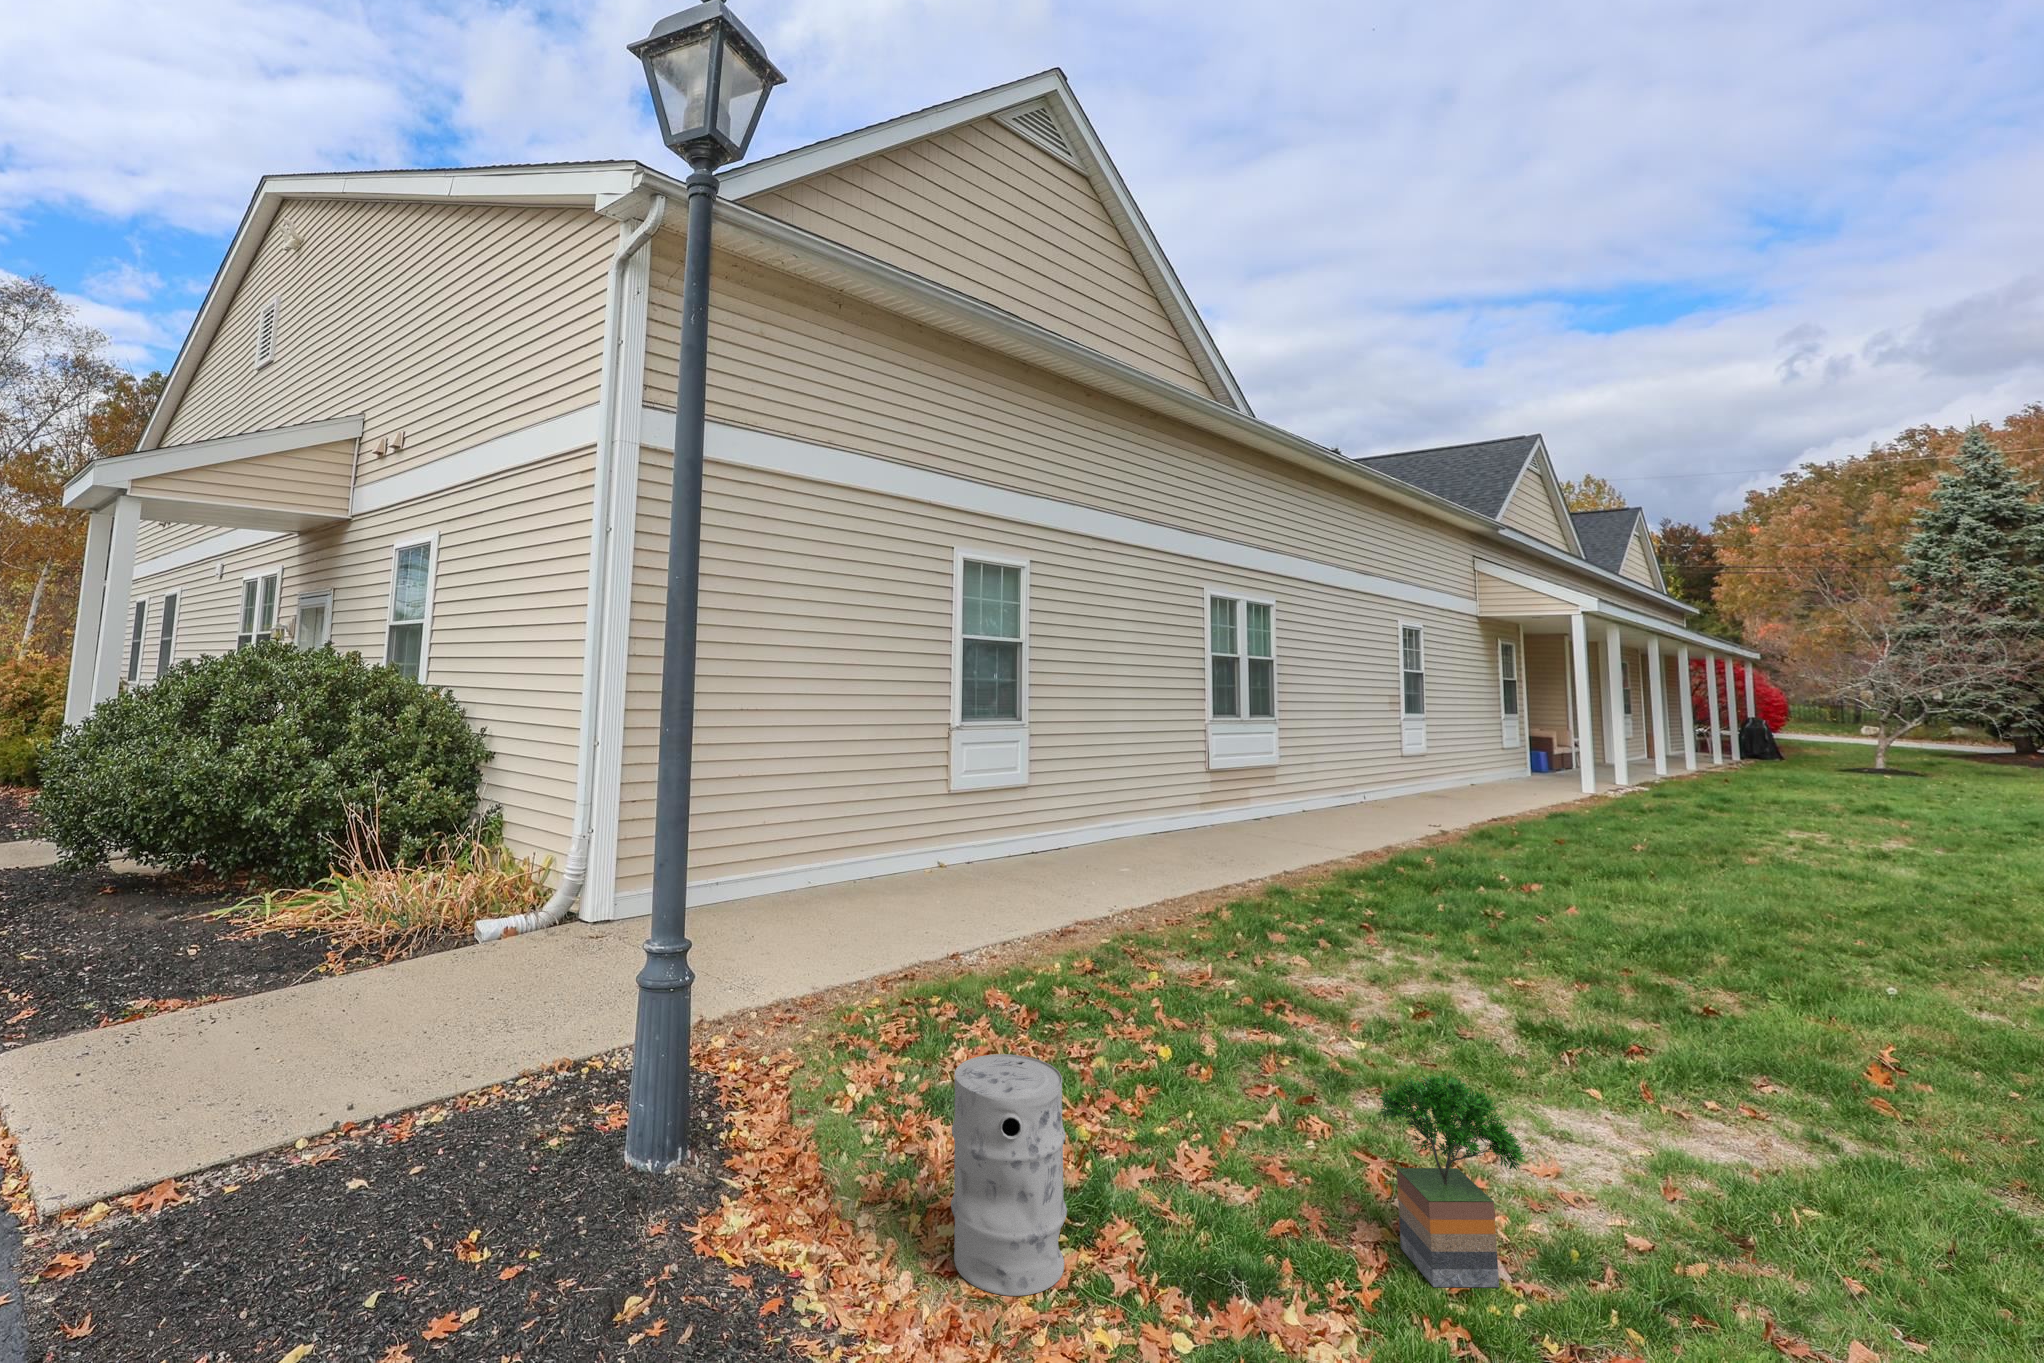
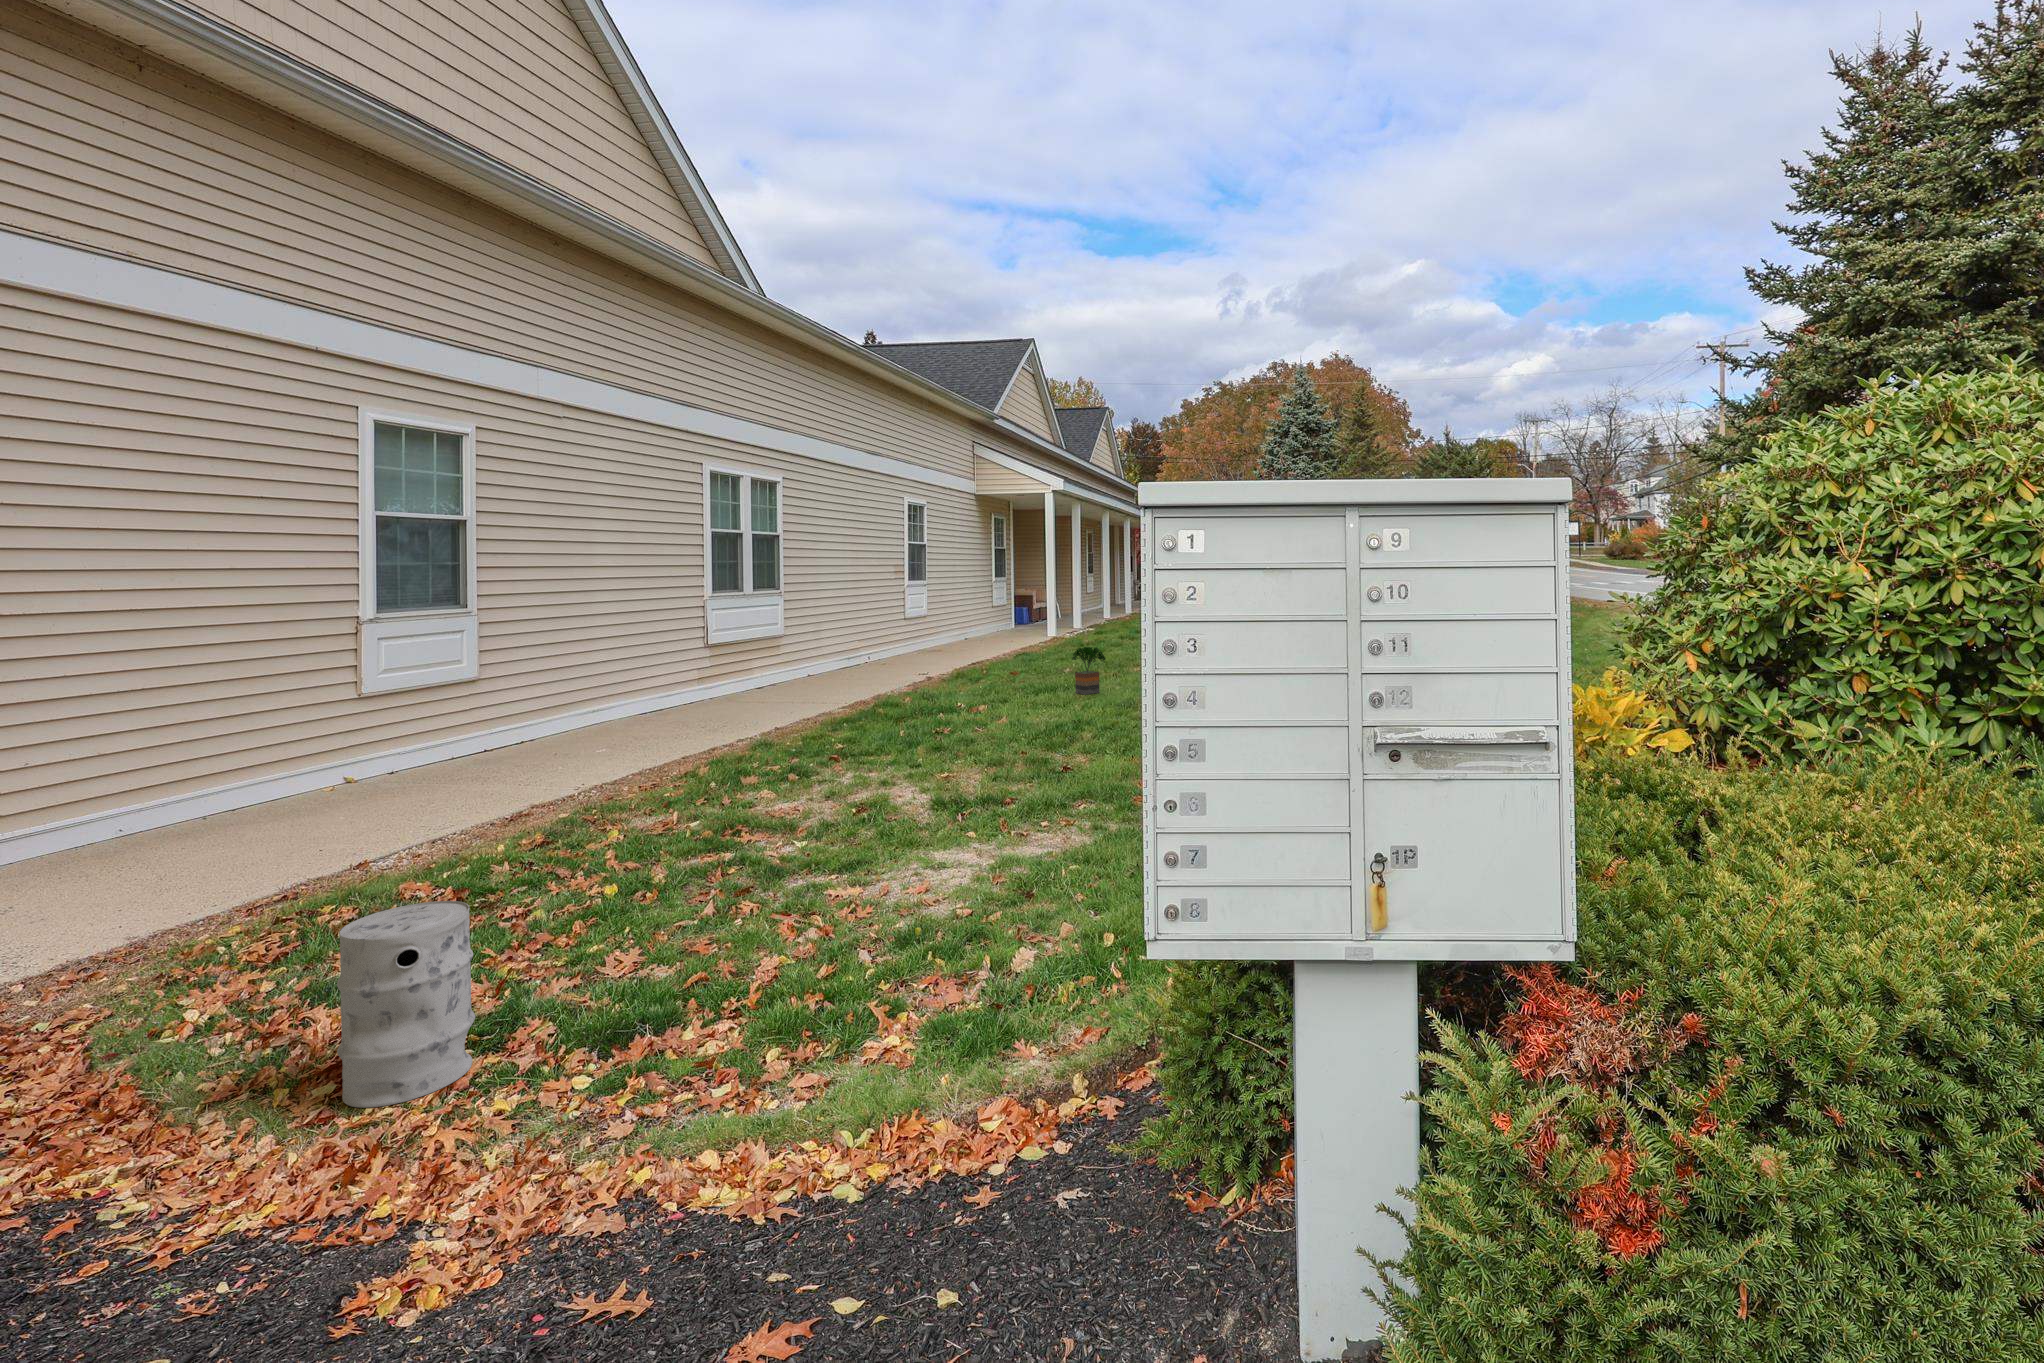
potted tree: present [1379,1074,1525,1287] -> present [1072,647,1106,695]

